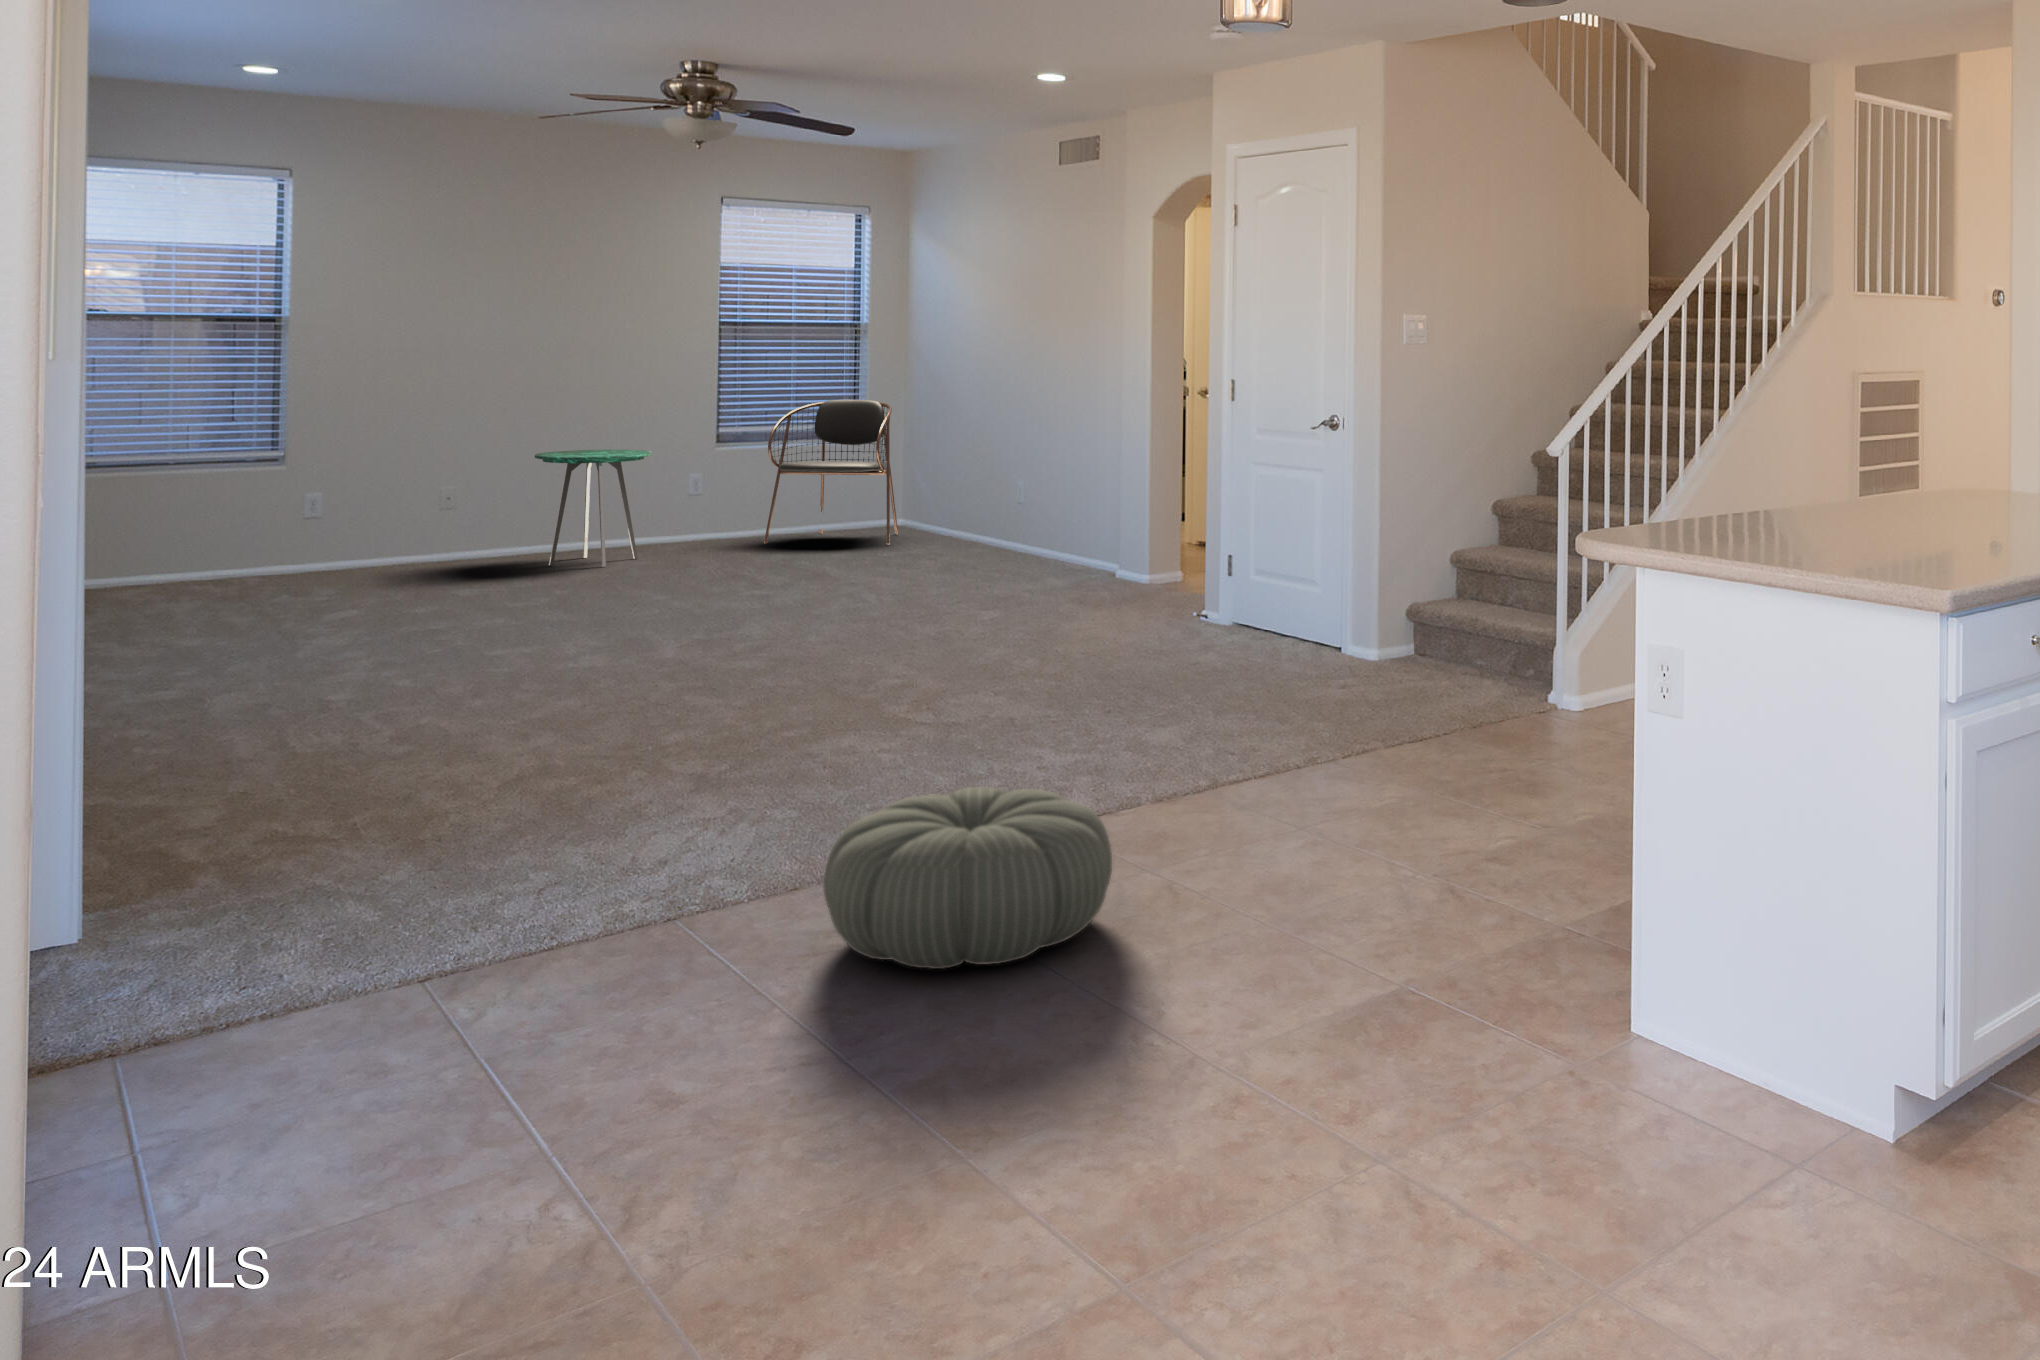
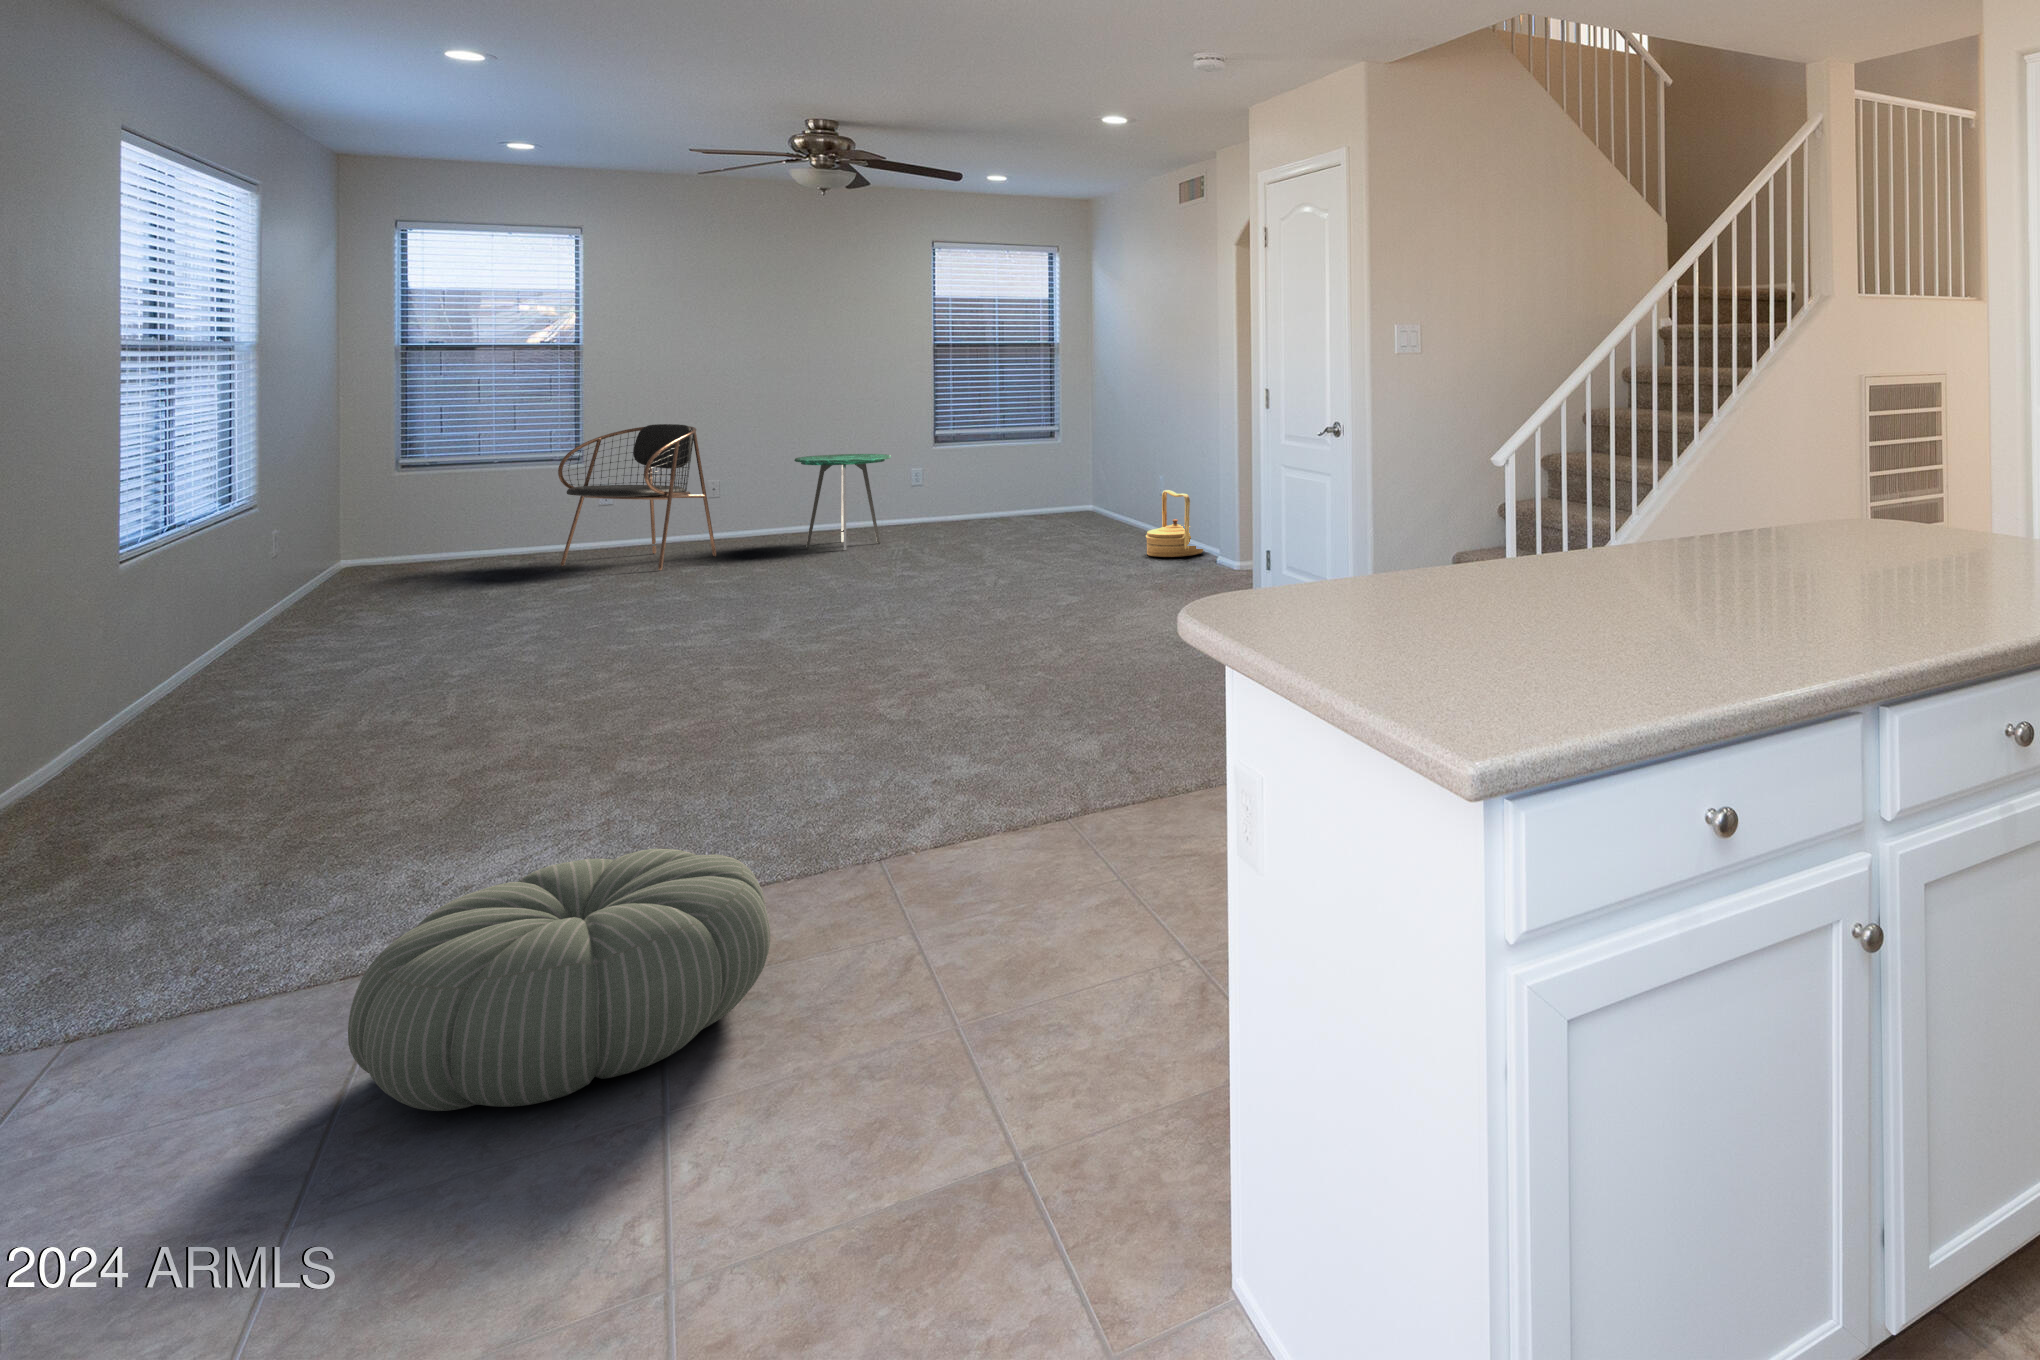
dining chair: present [764,400,898,545] -> present [558,424,716,570]
woven basket: none [990,491,1058,568] -> present [1146,490,1203,557]

